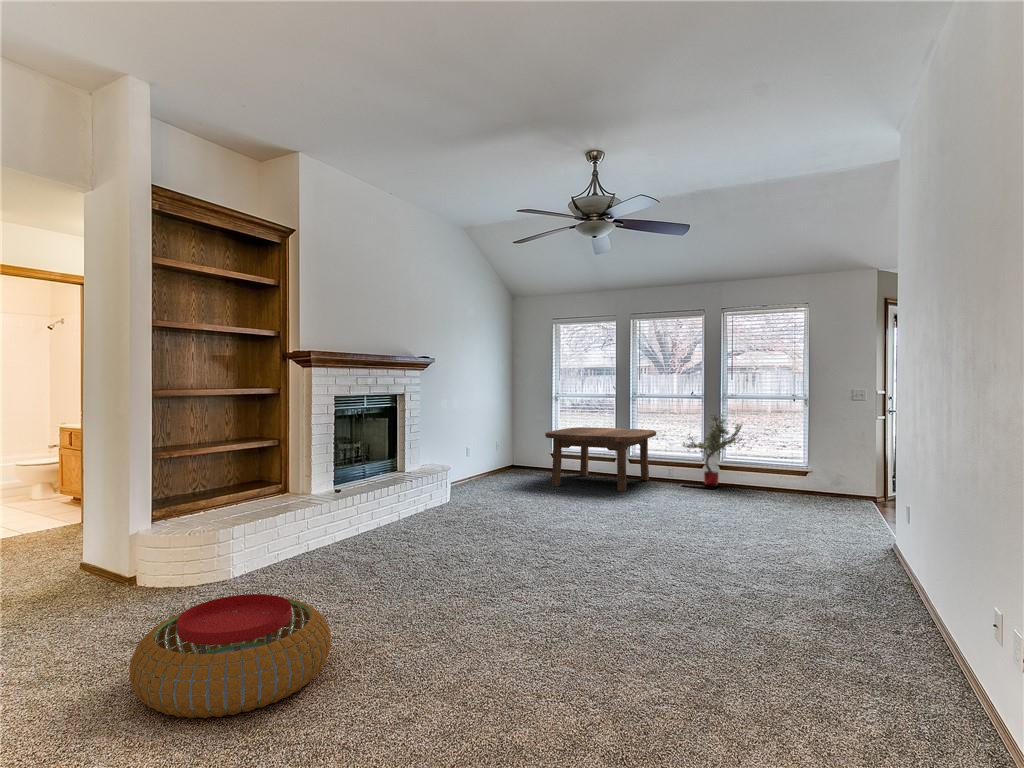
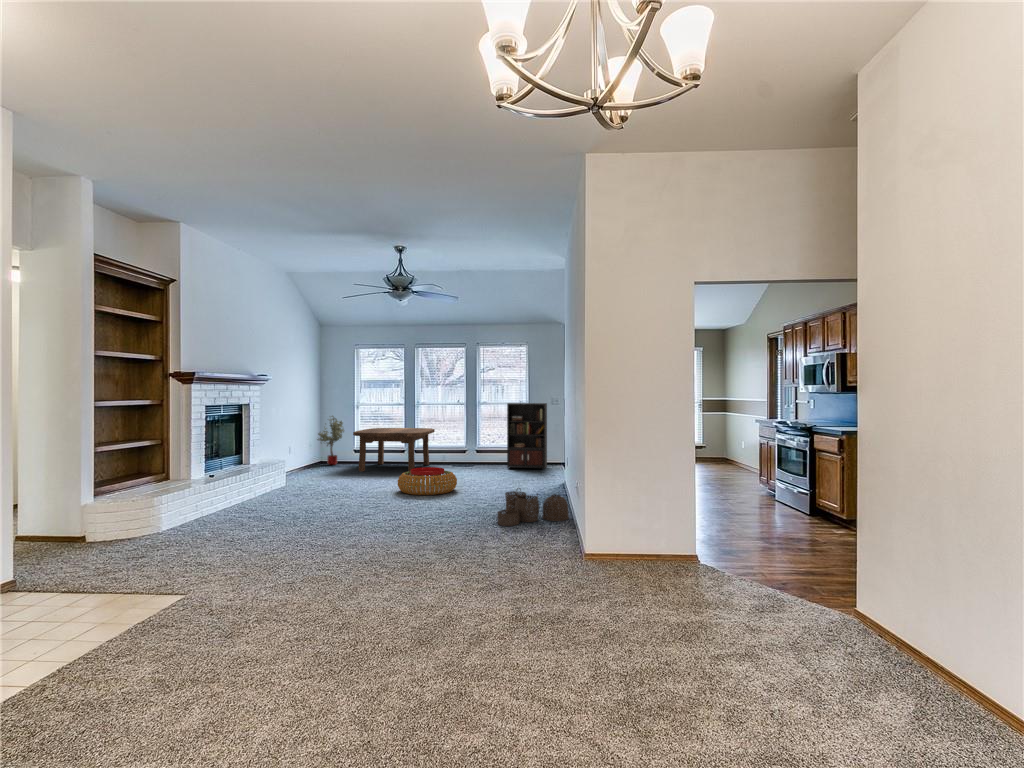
bookcase: none [766,396,853,499] -> present [507,403,547,469]
potted tree: present [682,414,742,486] -> present [317,416,344,465]
woven basket: none [758,555,914,640] -> present [497,490,569,526]
pouf: present [129,594,331,718] -> present [398,467,457,495]

